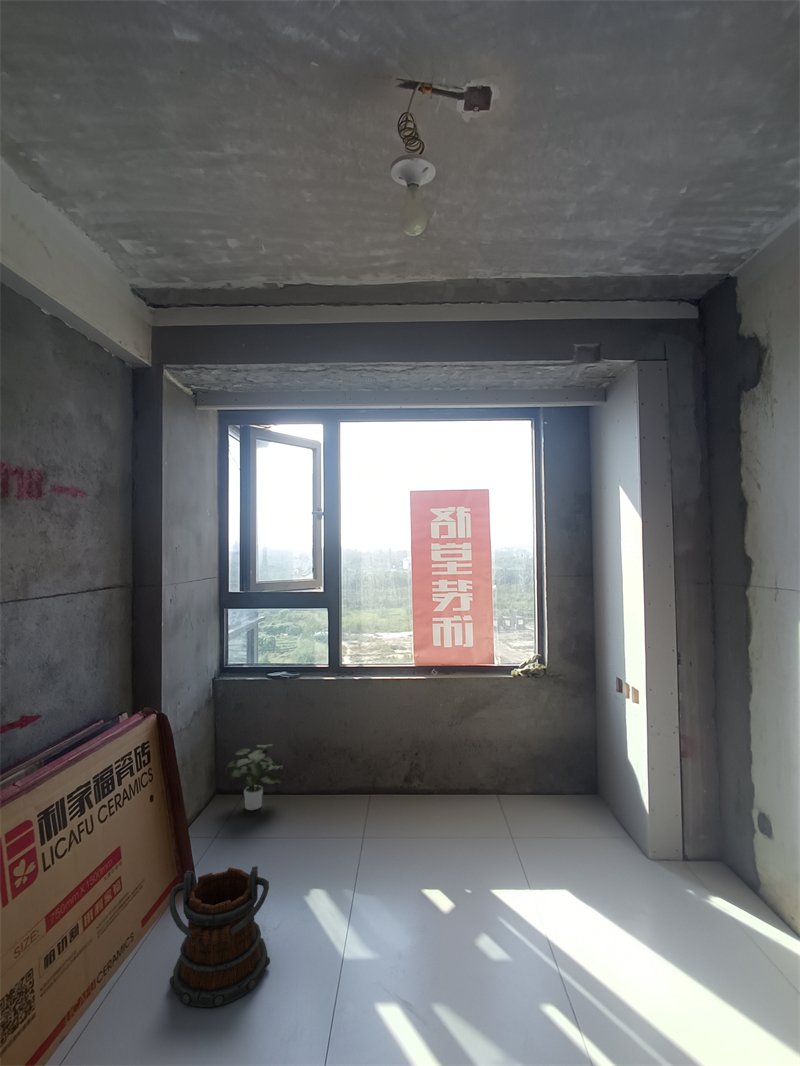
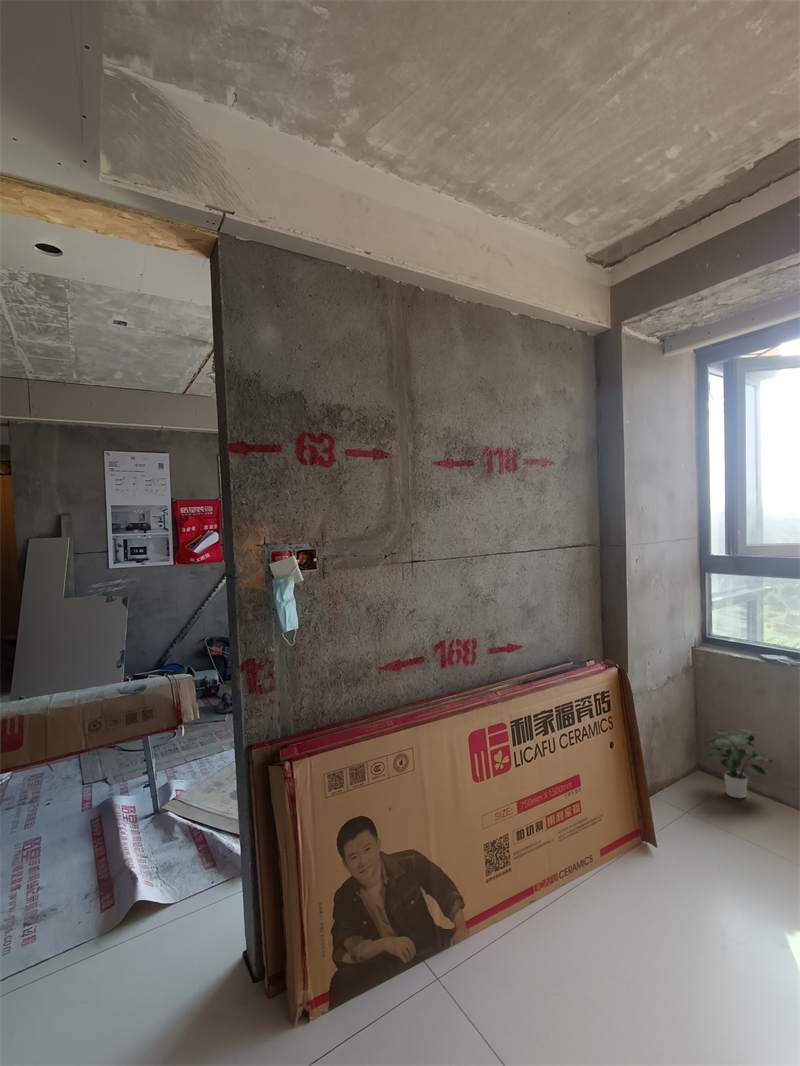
bucket: present [169,866,270,1007] -> none [613,814,715,950]

